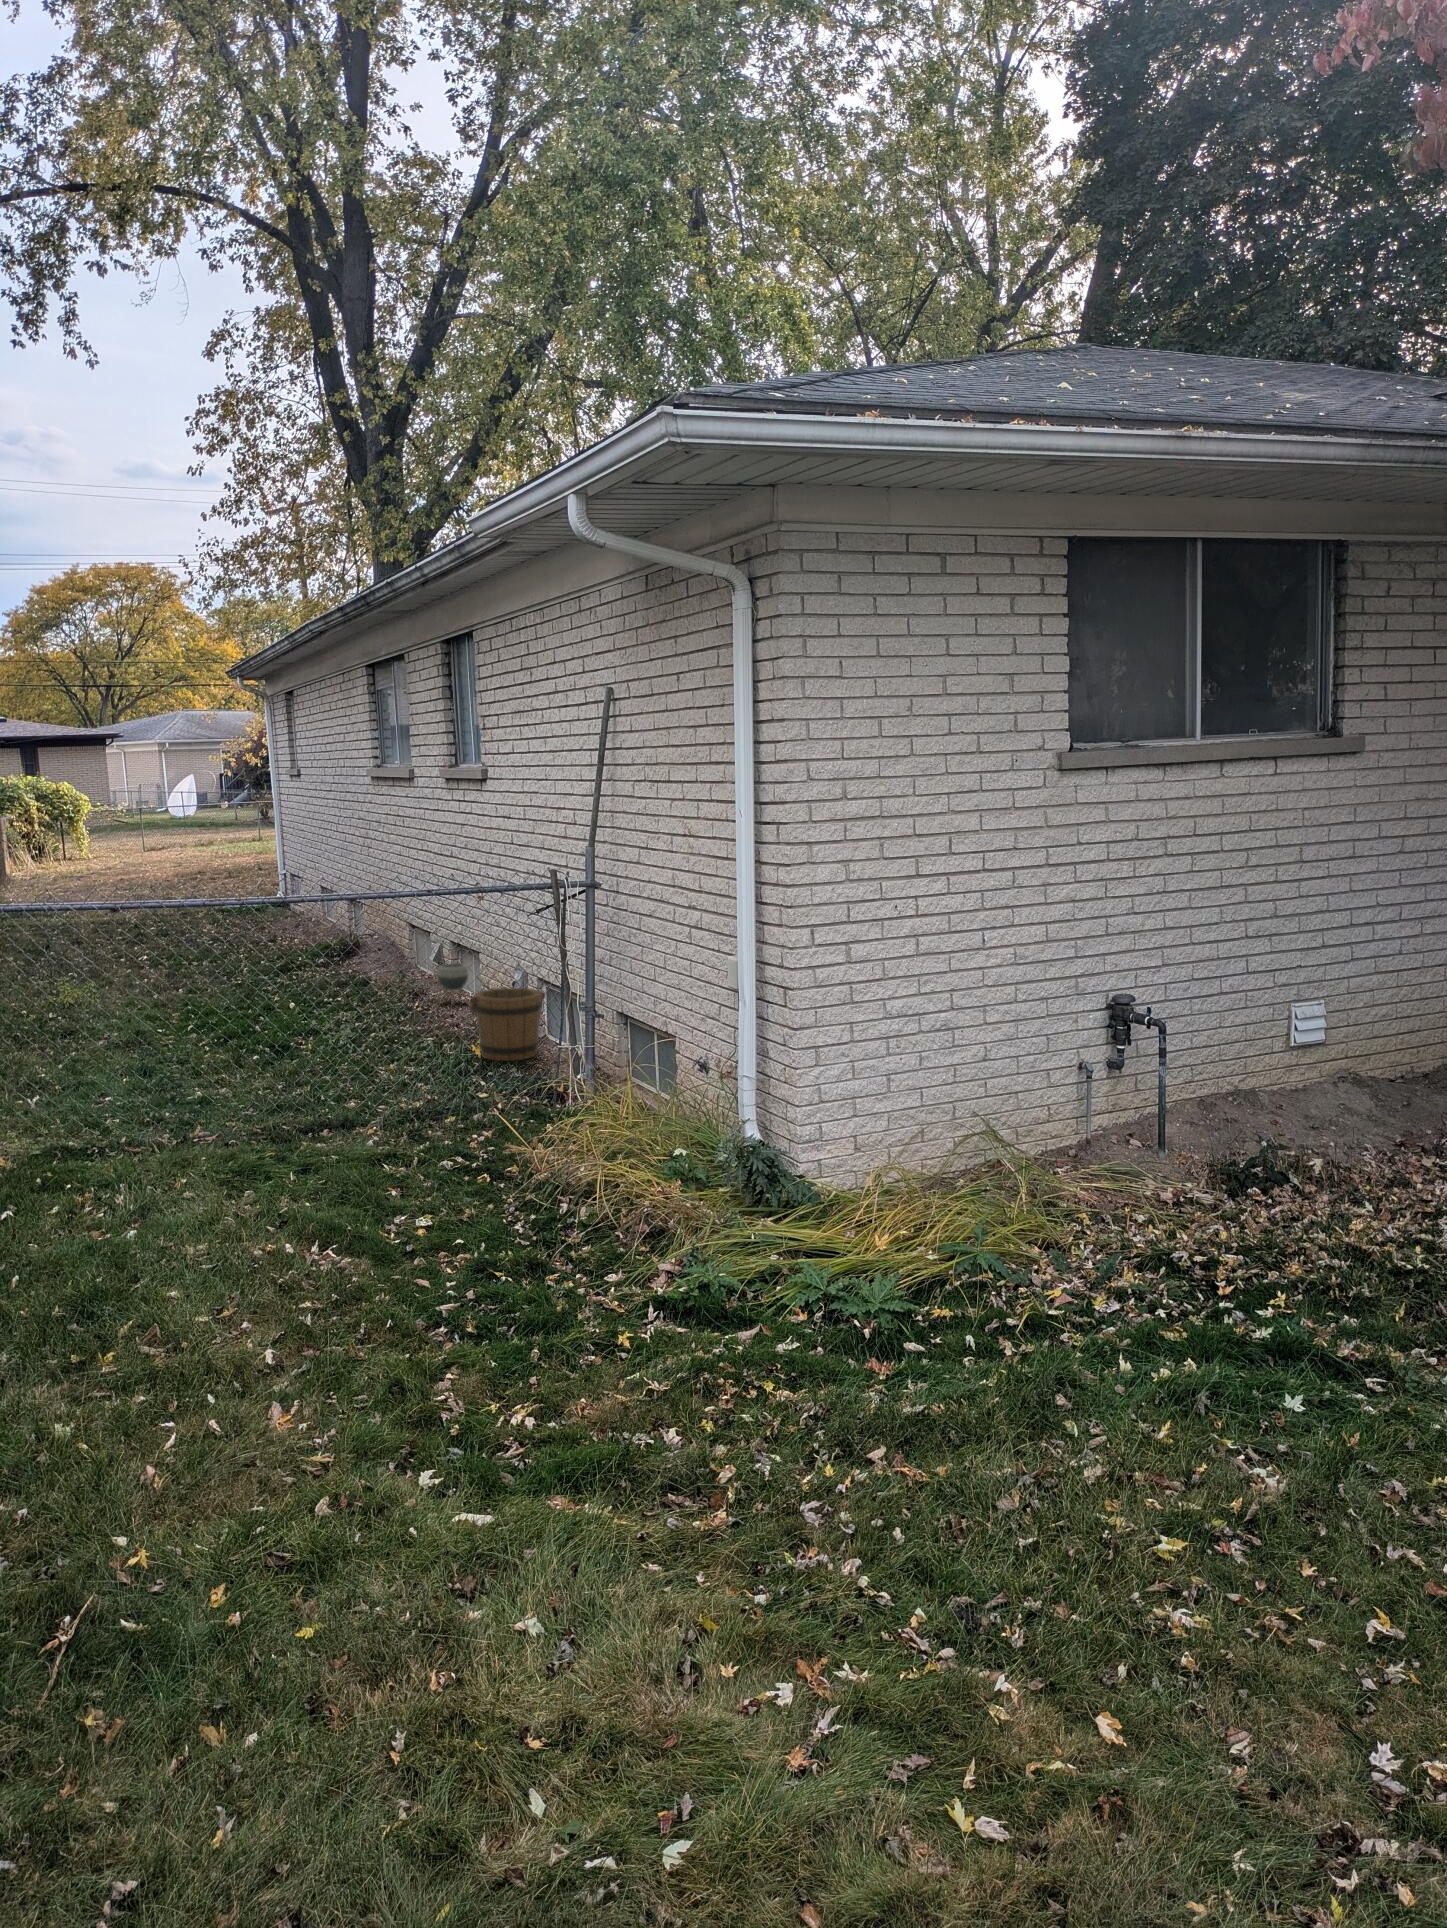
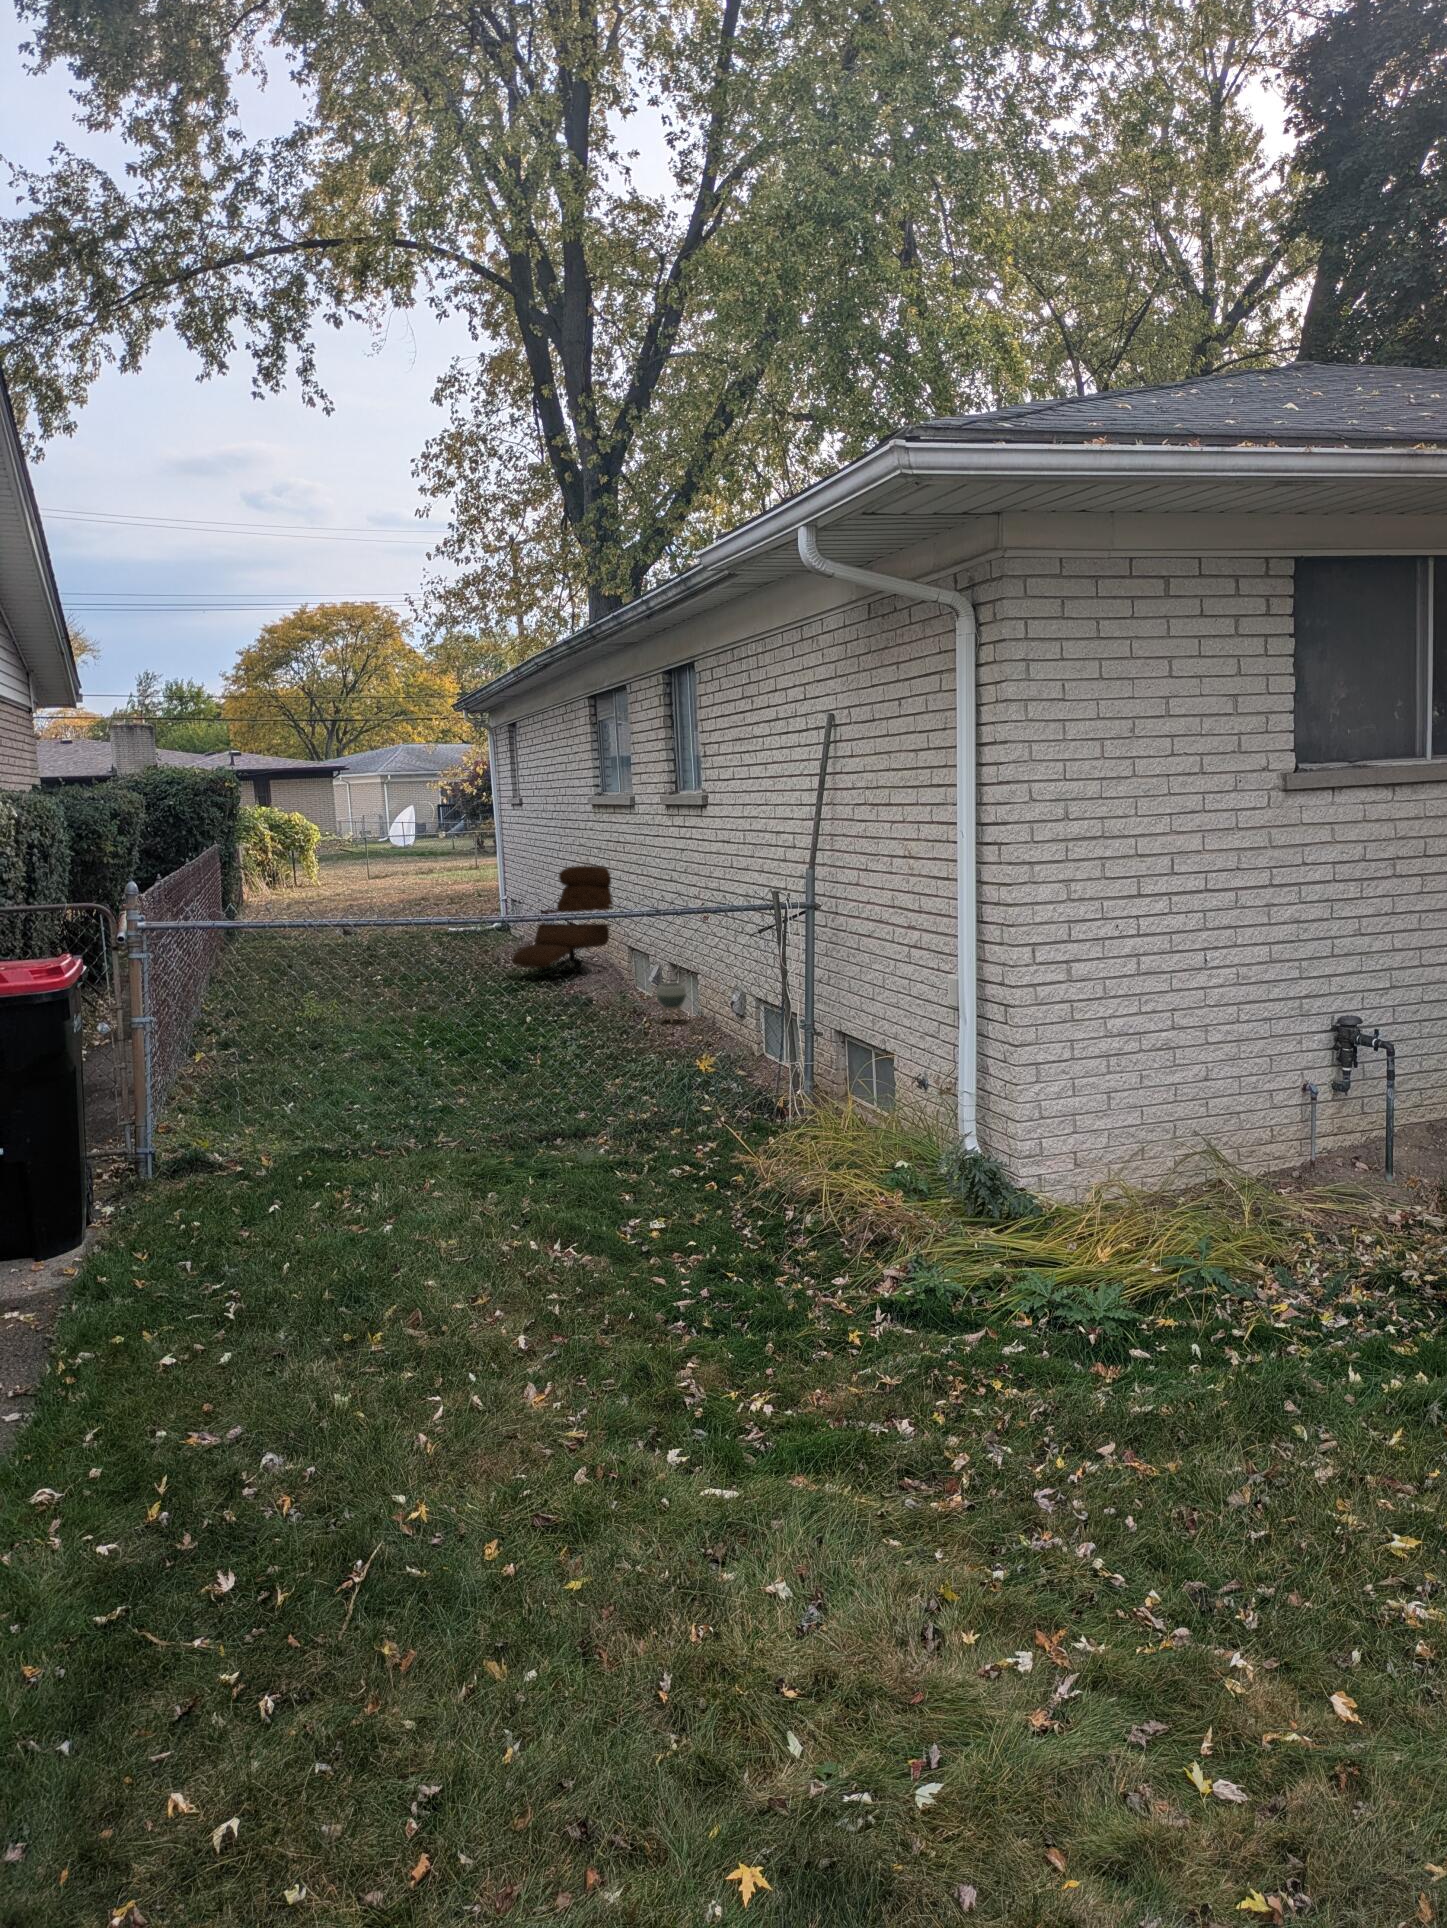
lounge chair: none [285,841,400,963] -> present [512,865,614,982]
bucket: present [469,988,546,1061] -> none [690,1005,763,1076]

